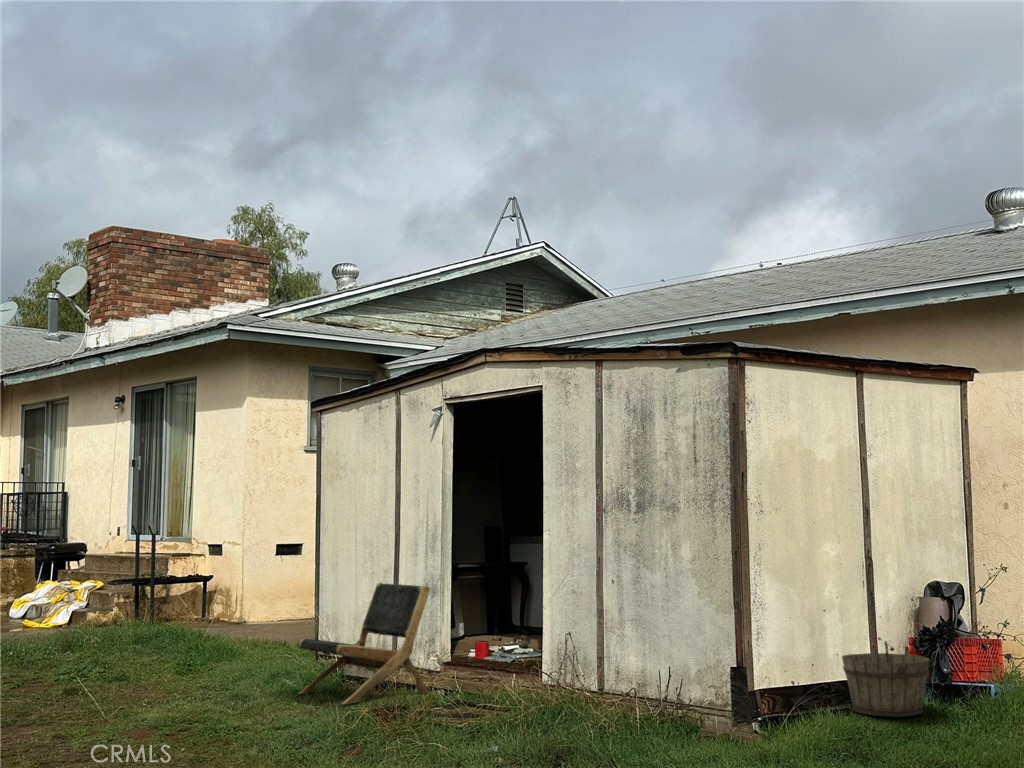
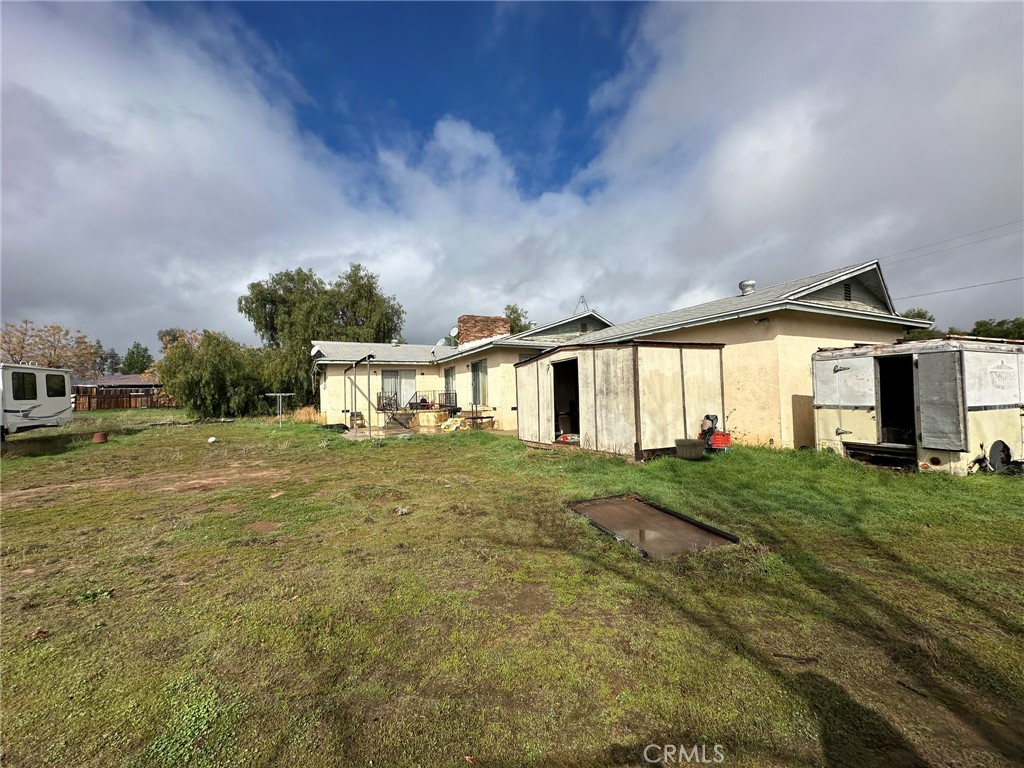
lounge chair: present [297,582,430,704] -> none [510,417,548,453]

